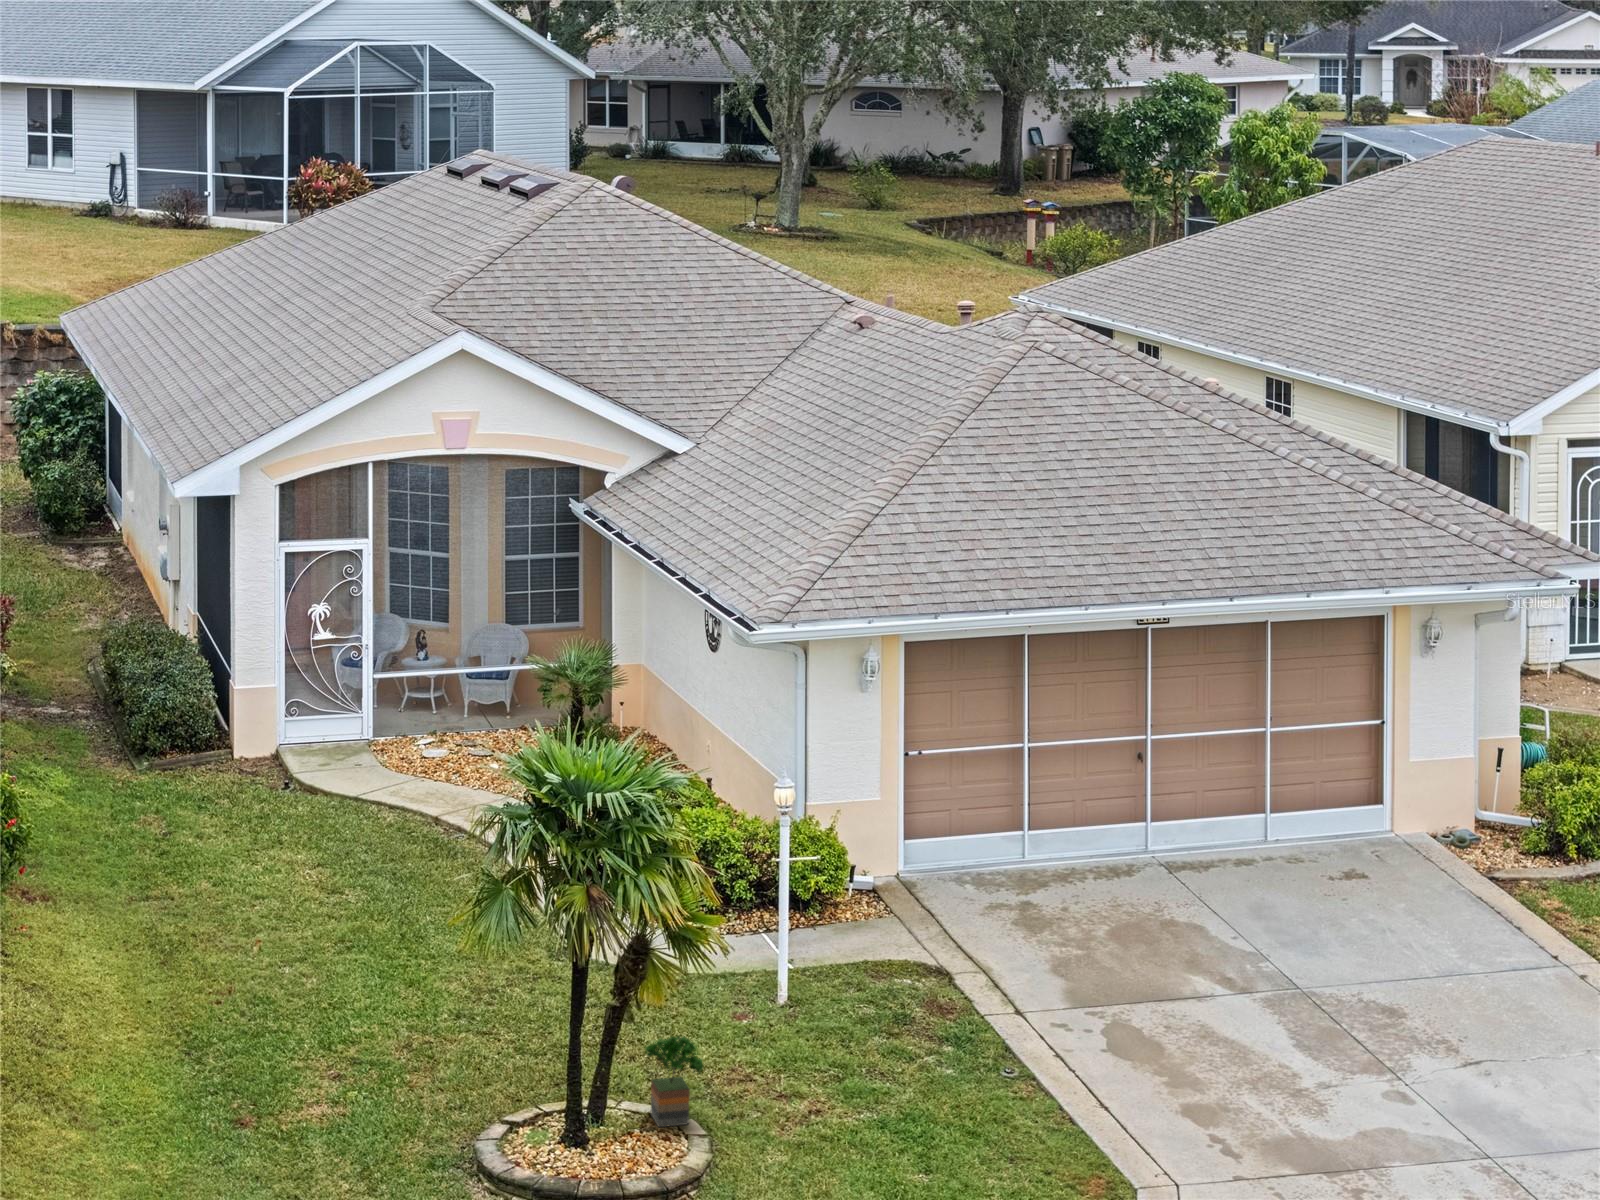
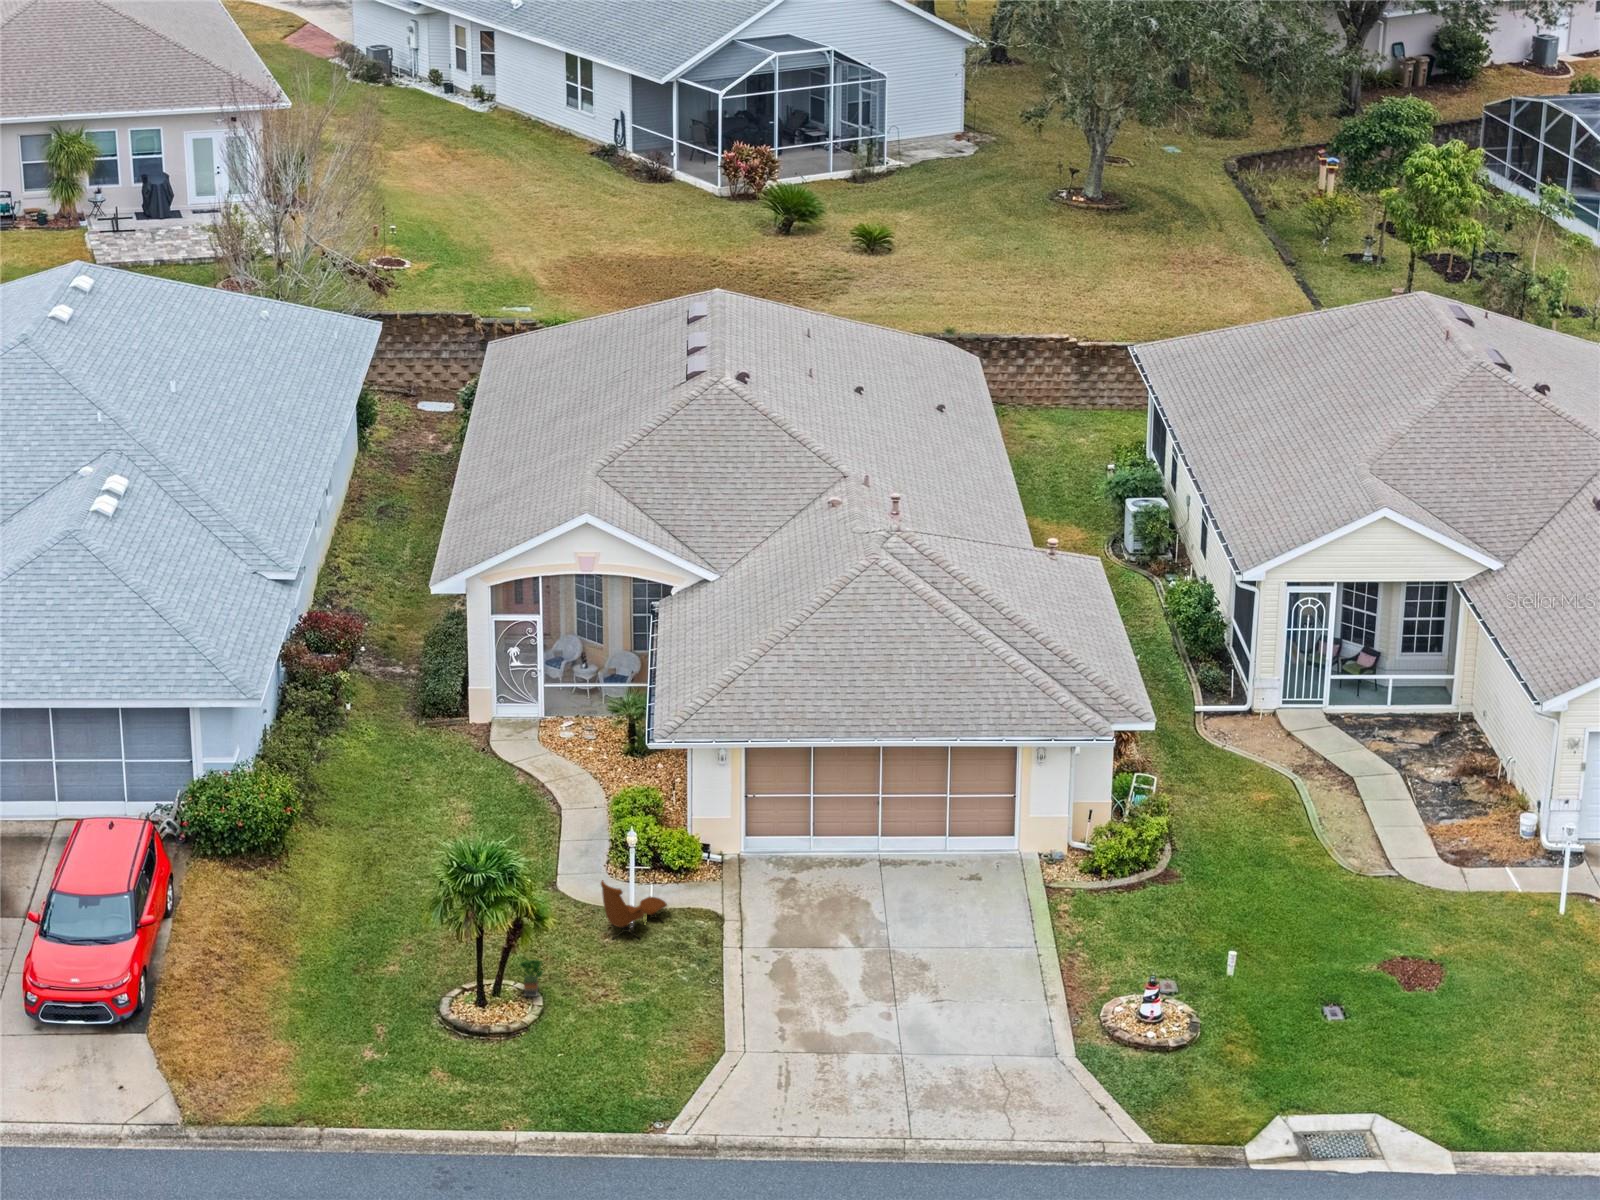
lounge chair: none [748,877,856,1015] -> present [601,880,667,936]

